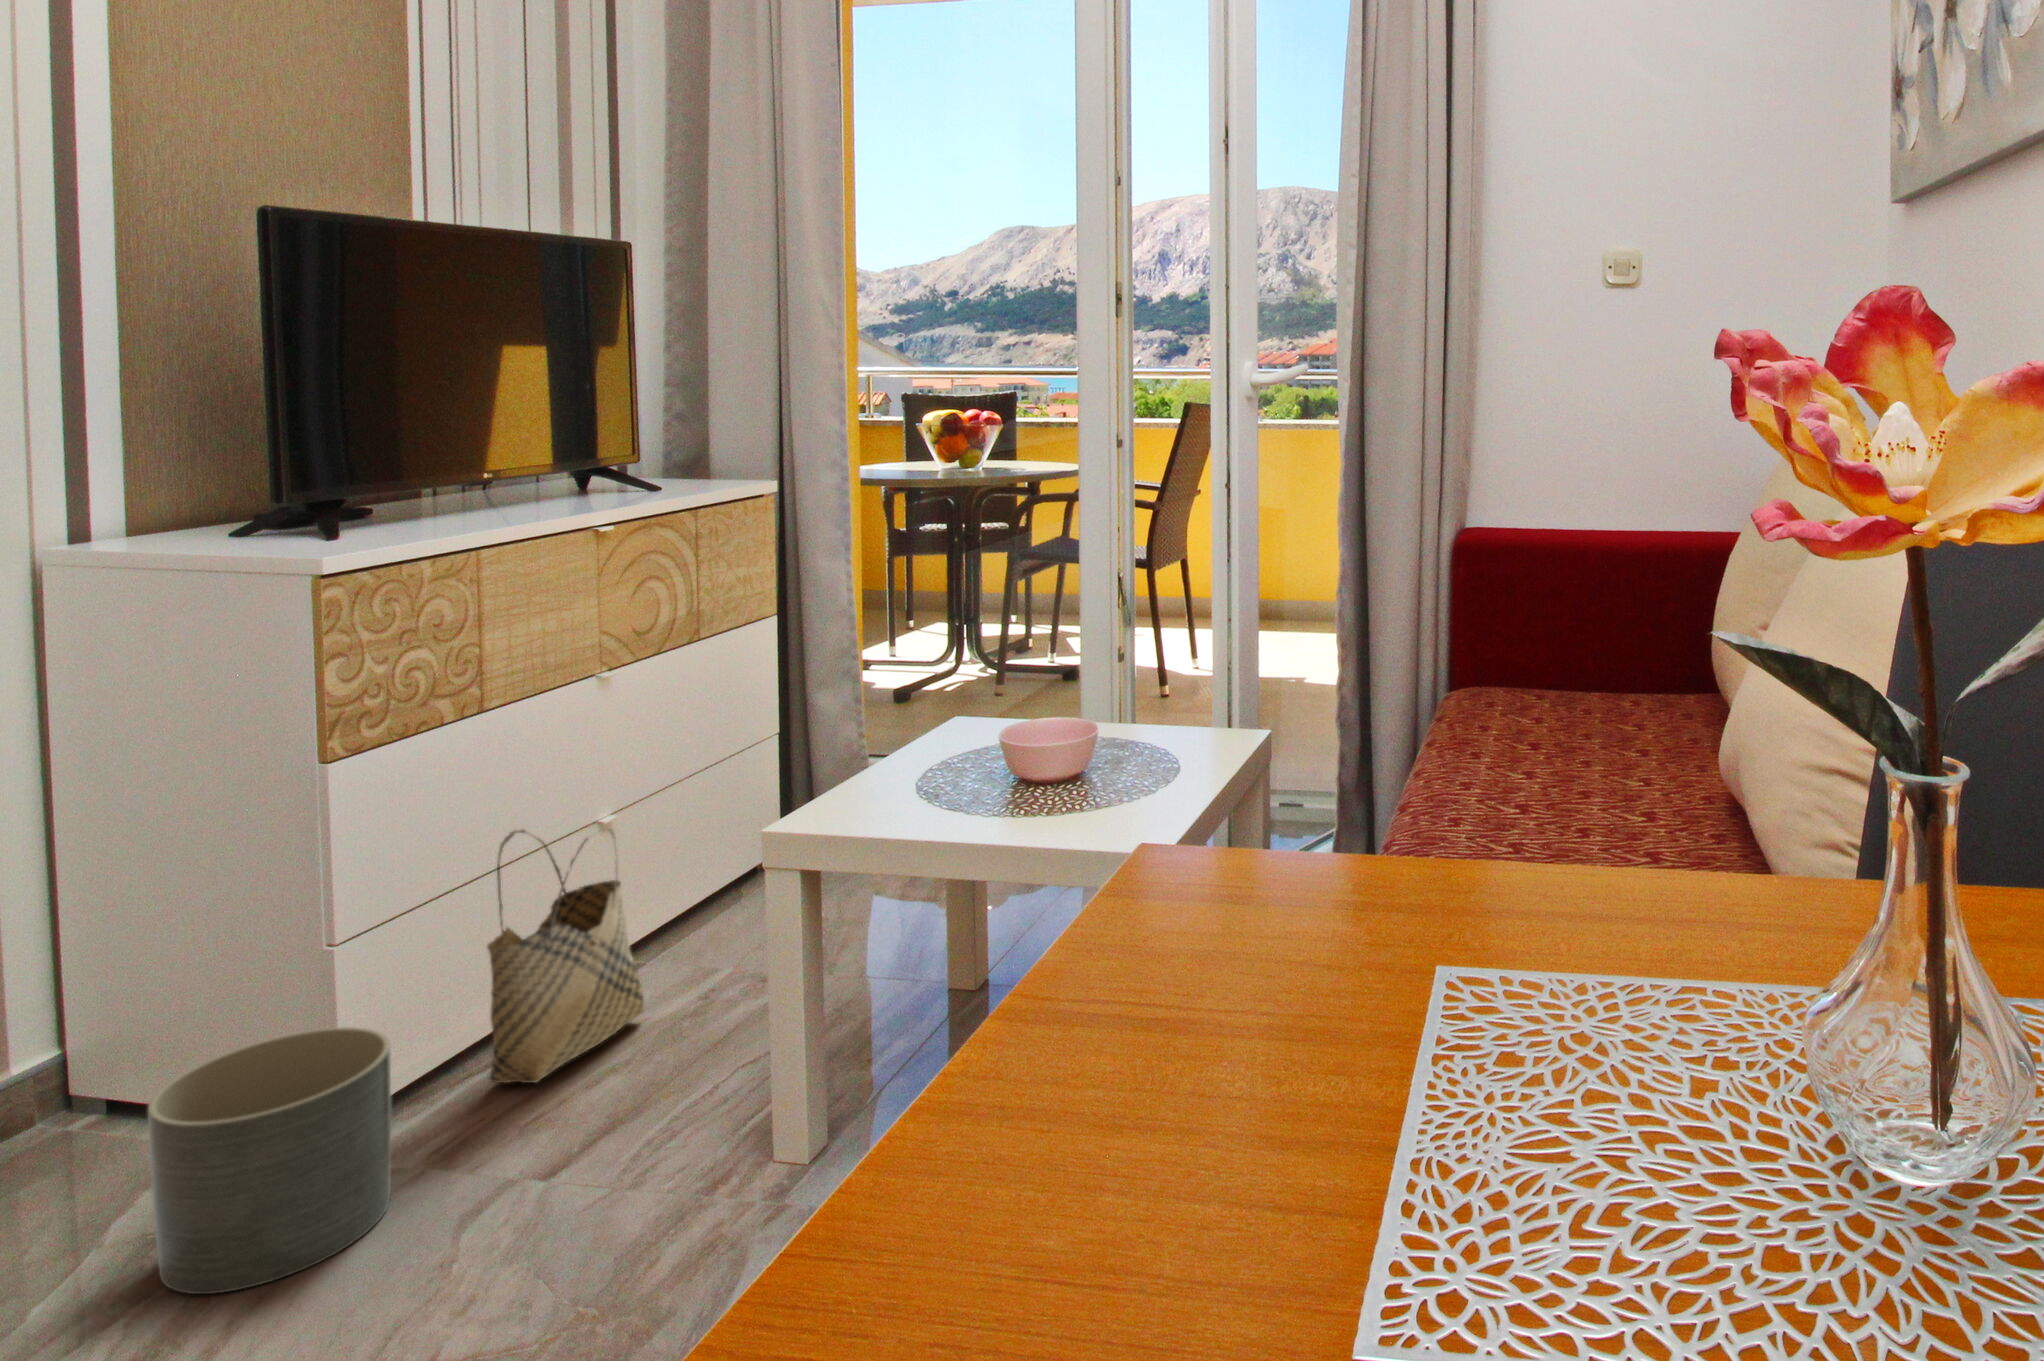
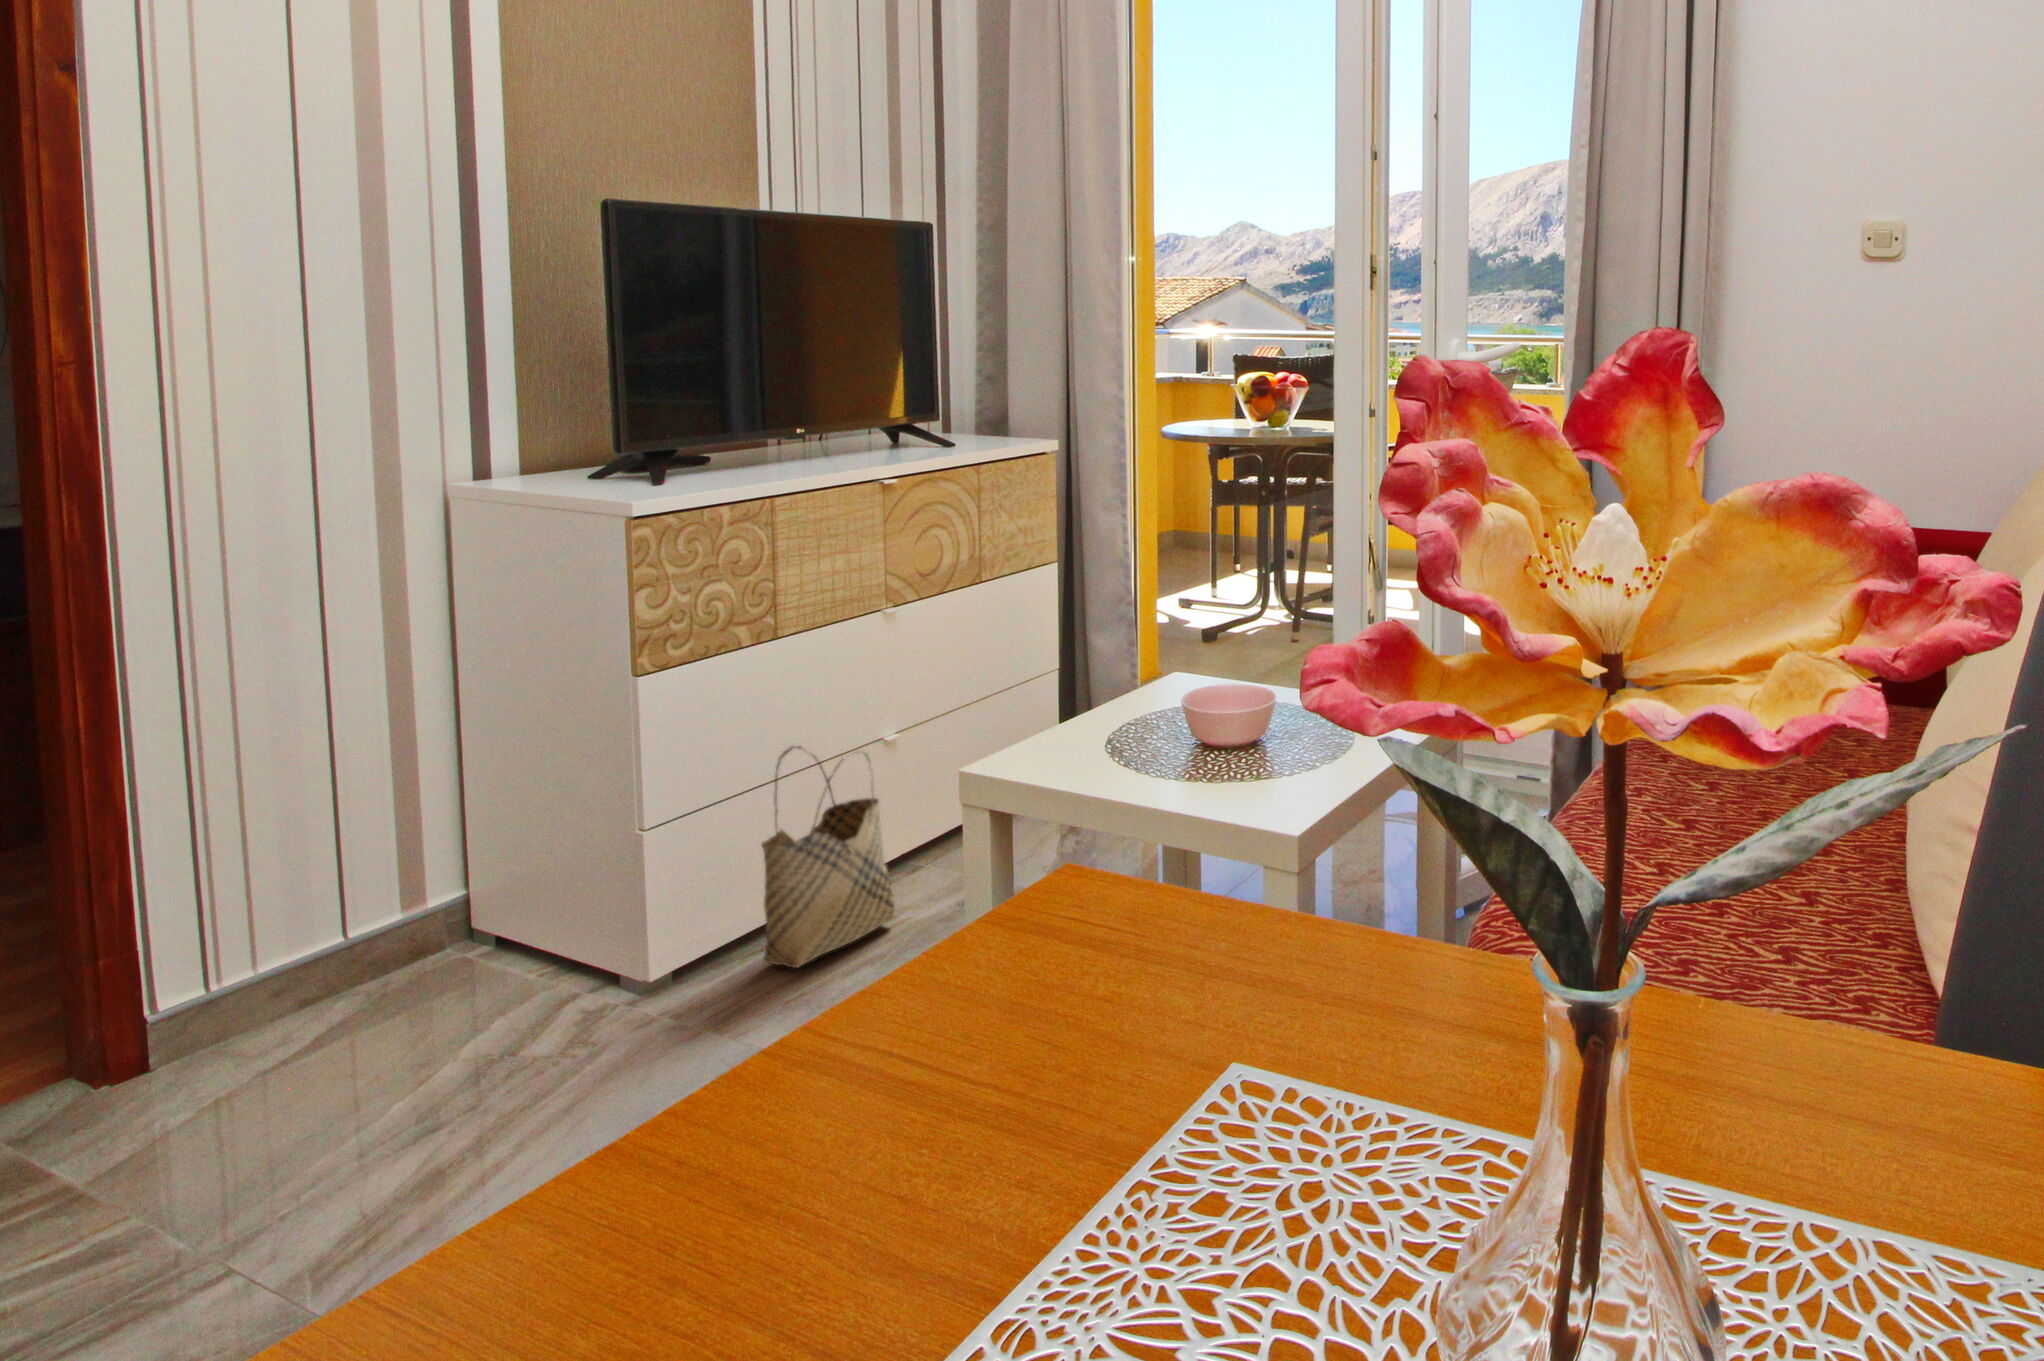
planter: present [148,1027,391,1294] -> none [489,899,670,1105]

